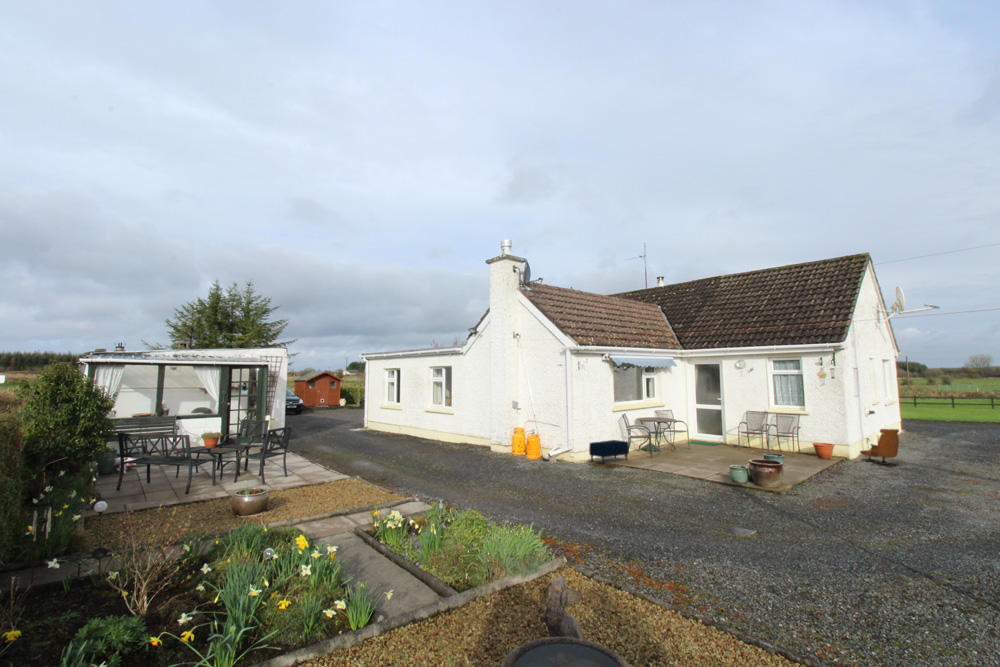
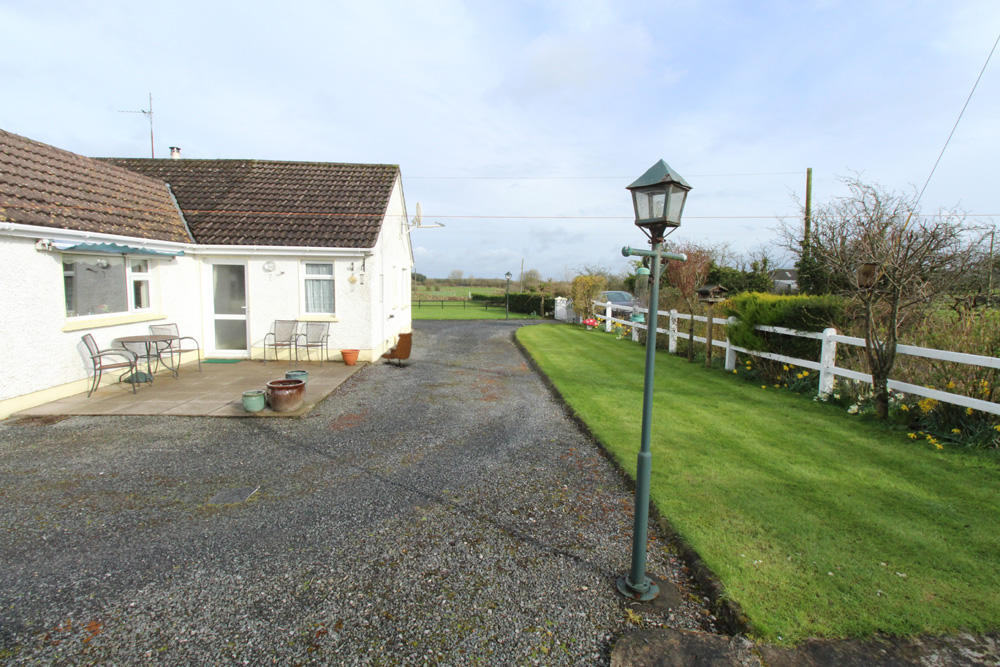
bench: present [589,440,629,463] -> none [8,373,95,414]

